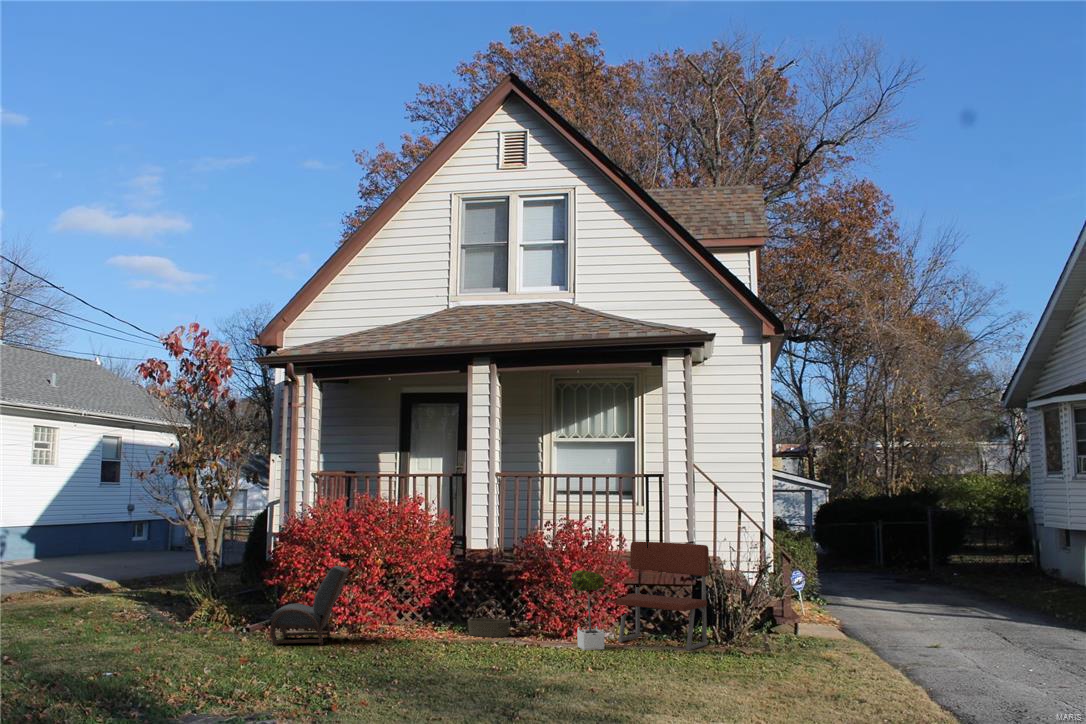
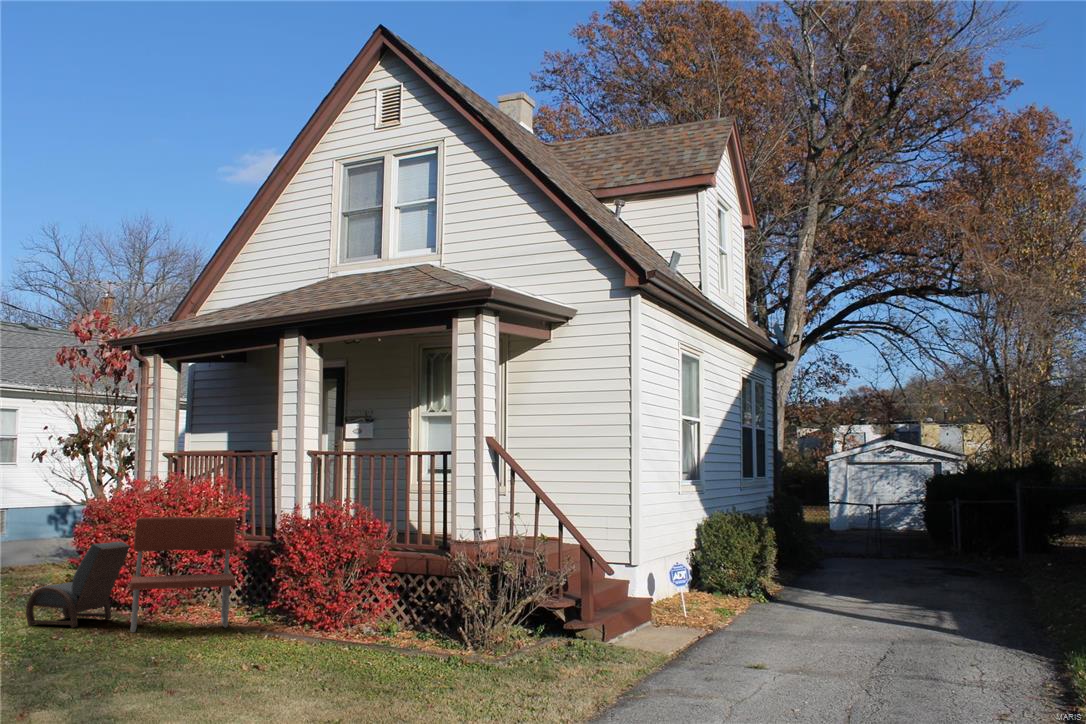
bench: present [615,542,709,650] -> present [130,517,236,633]
potted tree: present [571,569,604,650] -> none [314,553,354,650]
basket: present [468,600,510,637] -> none [253,586,296,629]

